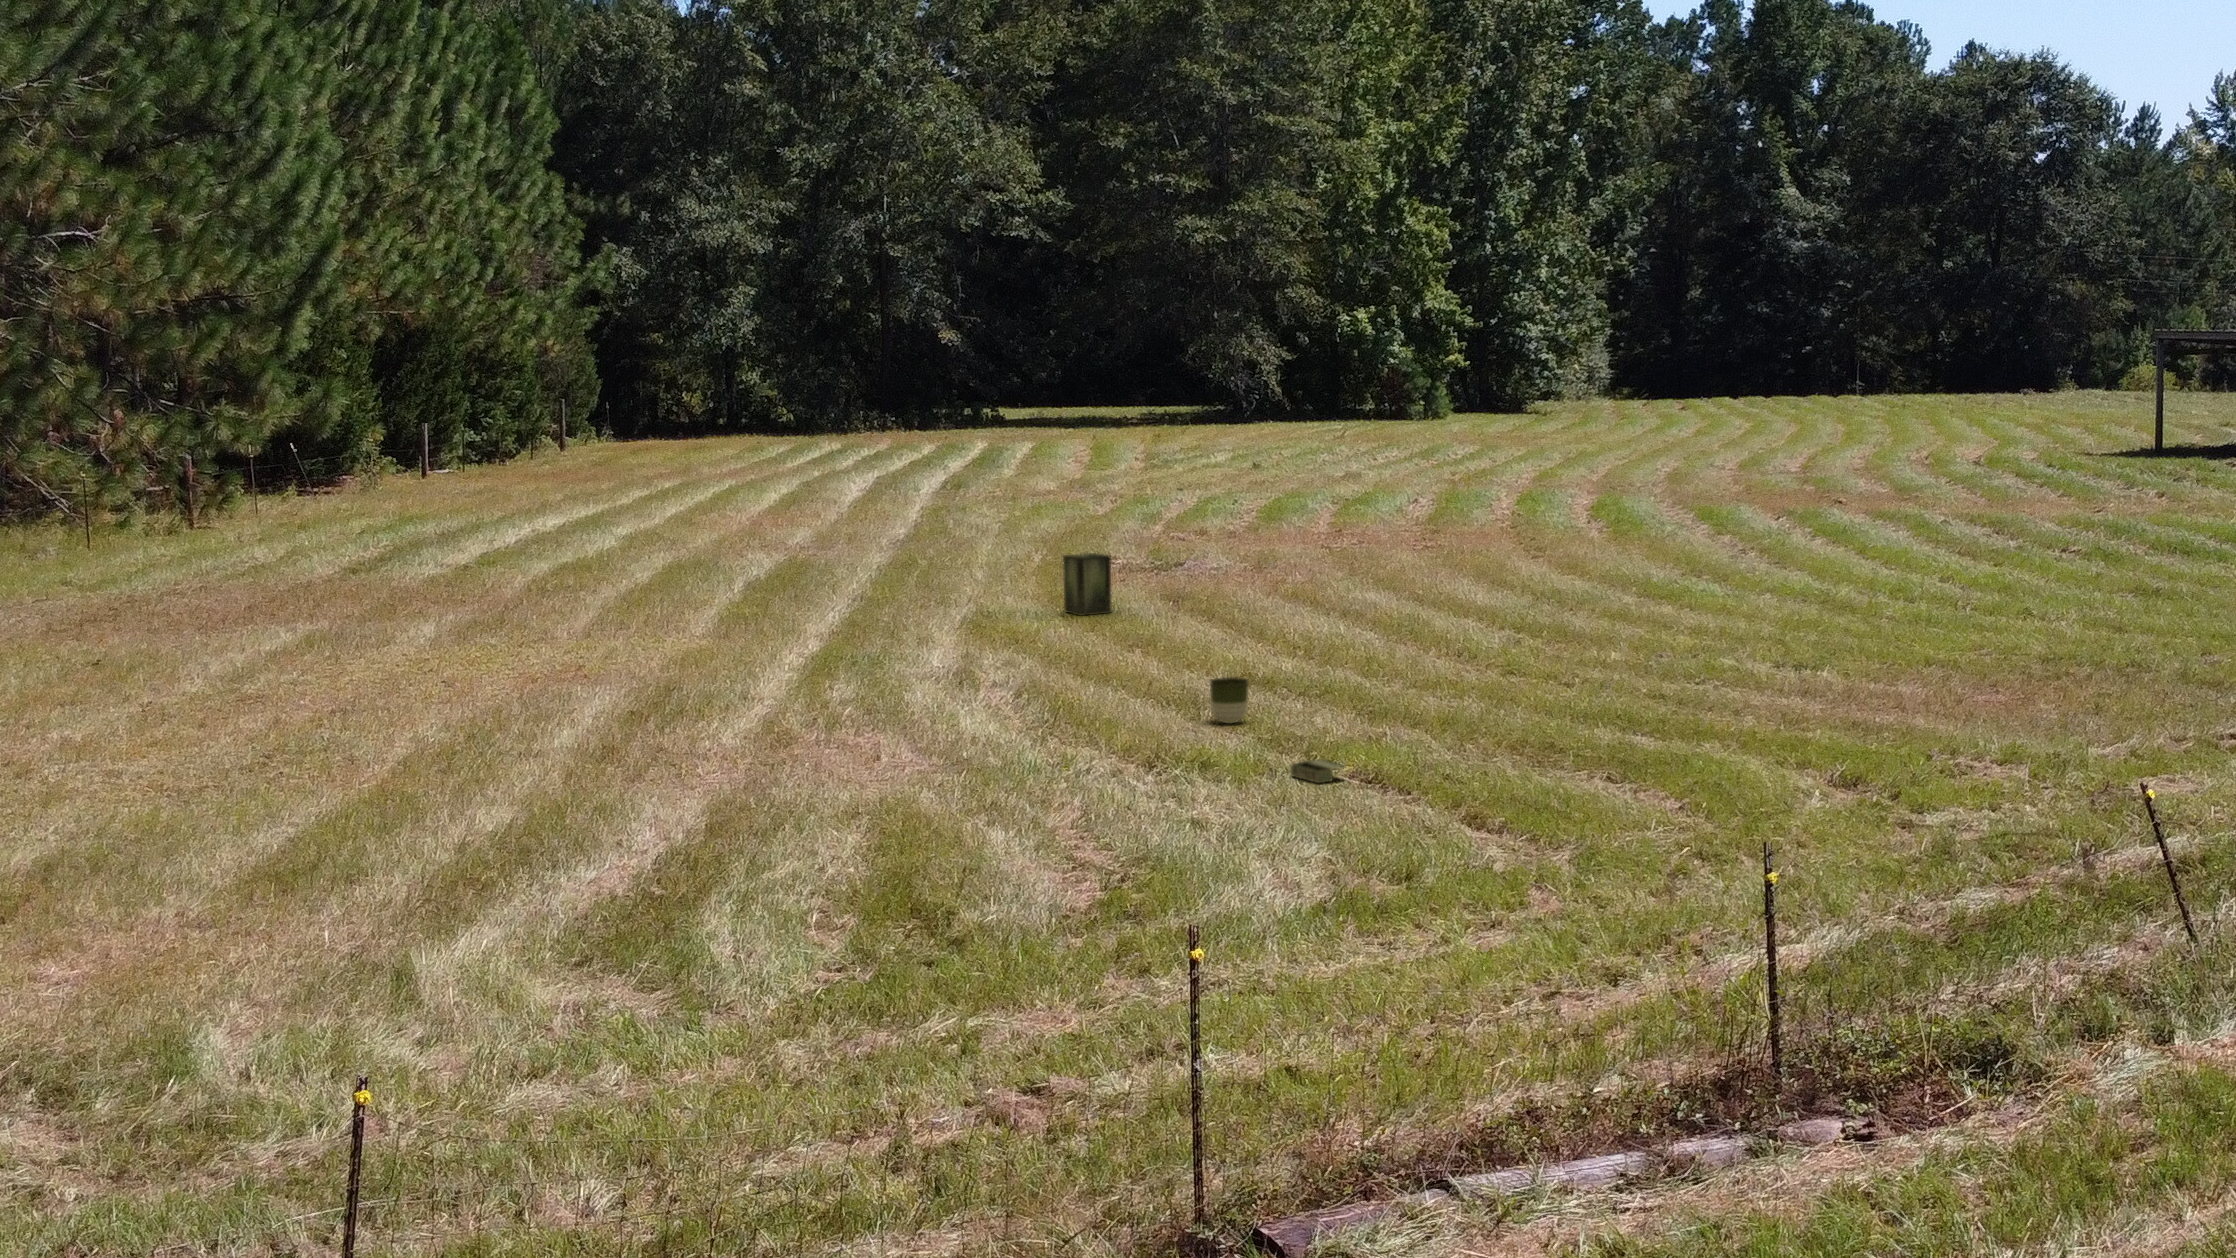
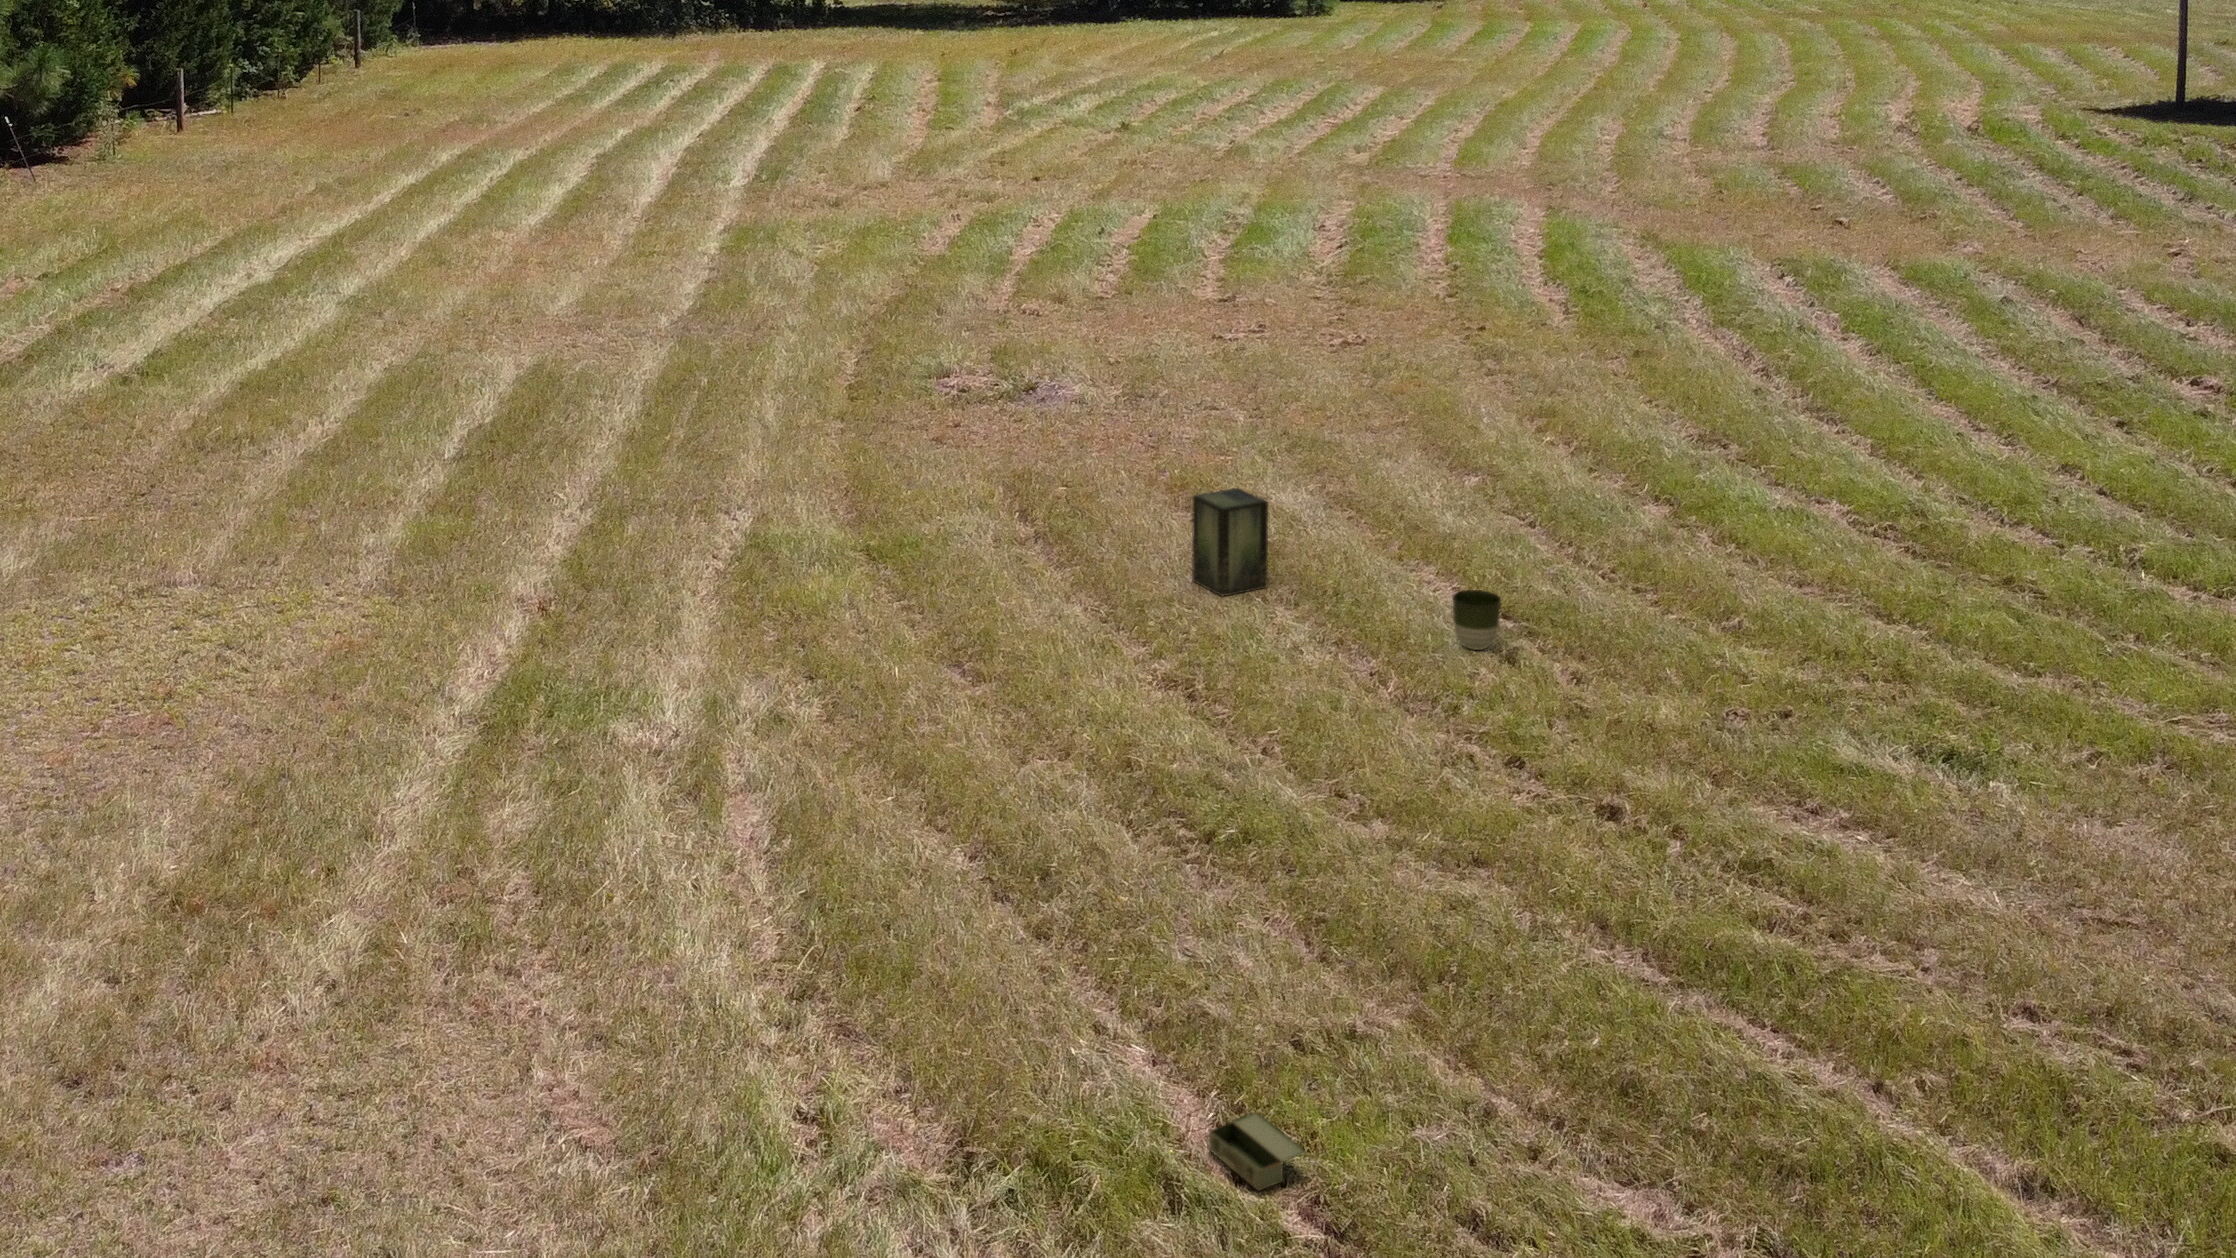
storage box: present [1063,553,1112,616] -> present [1192,488,1268,597]
planter: present [1210,677,1249,723] -> present [1453,590,1501,650]

